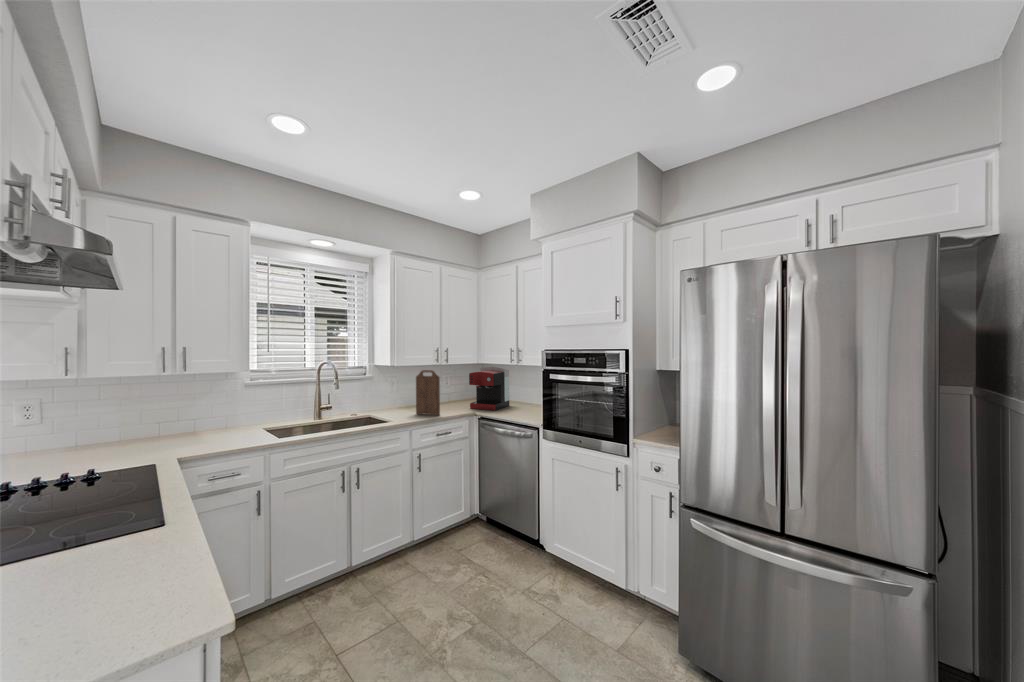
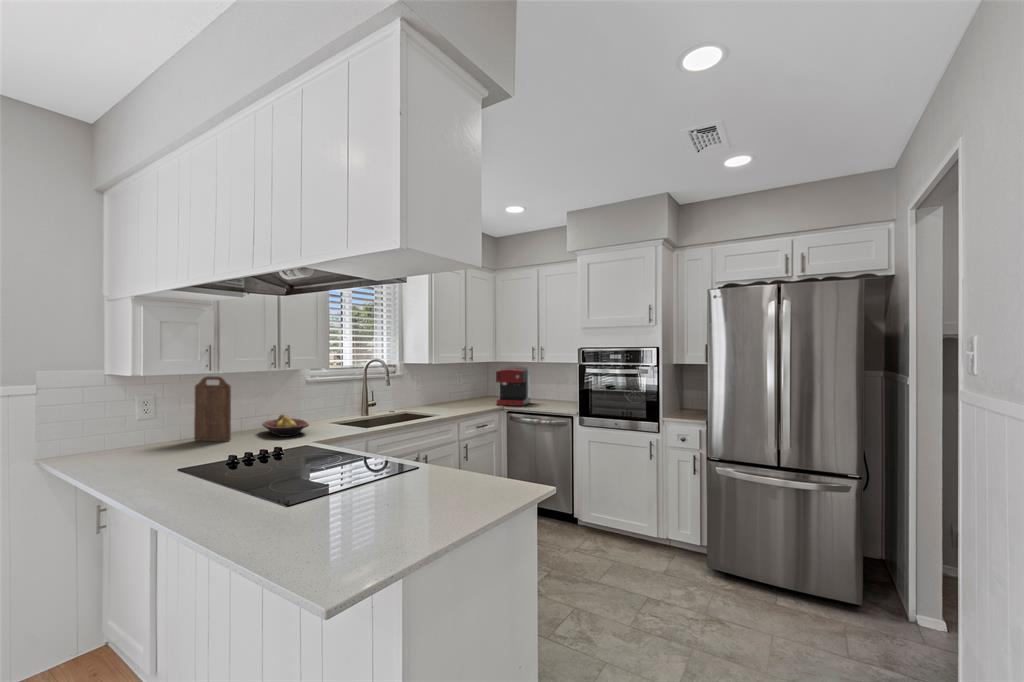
cutting board: present [416,370,440,415] -> present [194,376,231,441]
fruit bowl: none [142,426,207,455] -> present [262,414,309,437]

